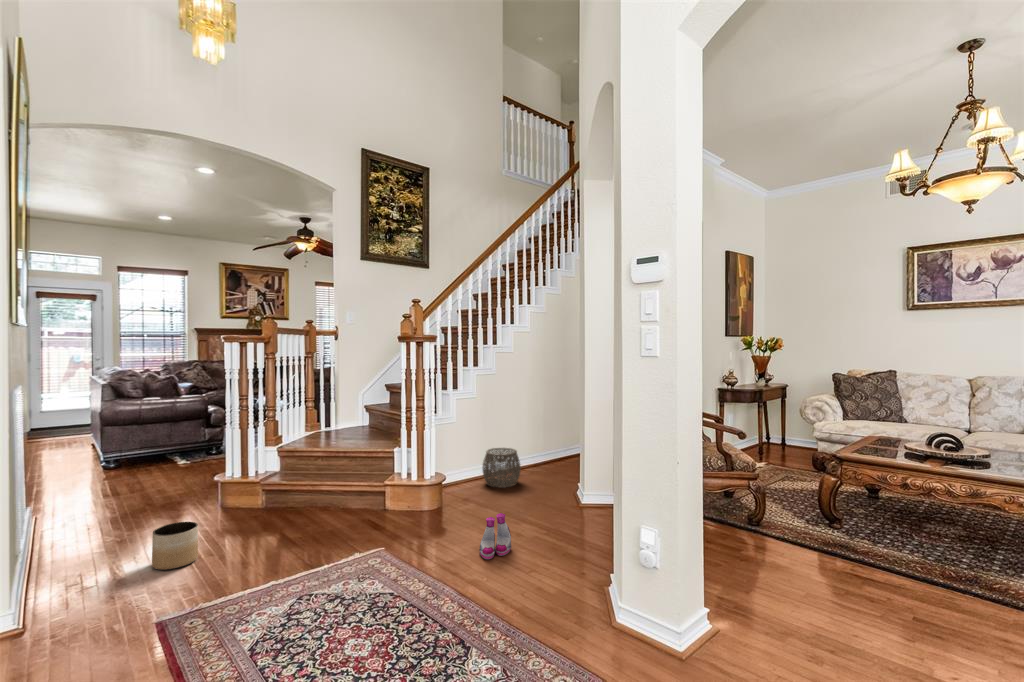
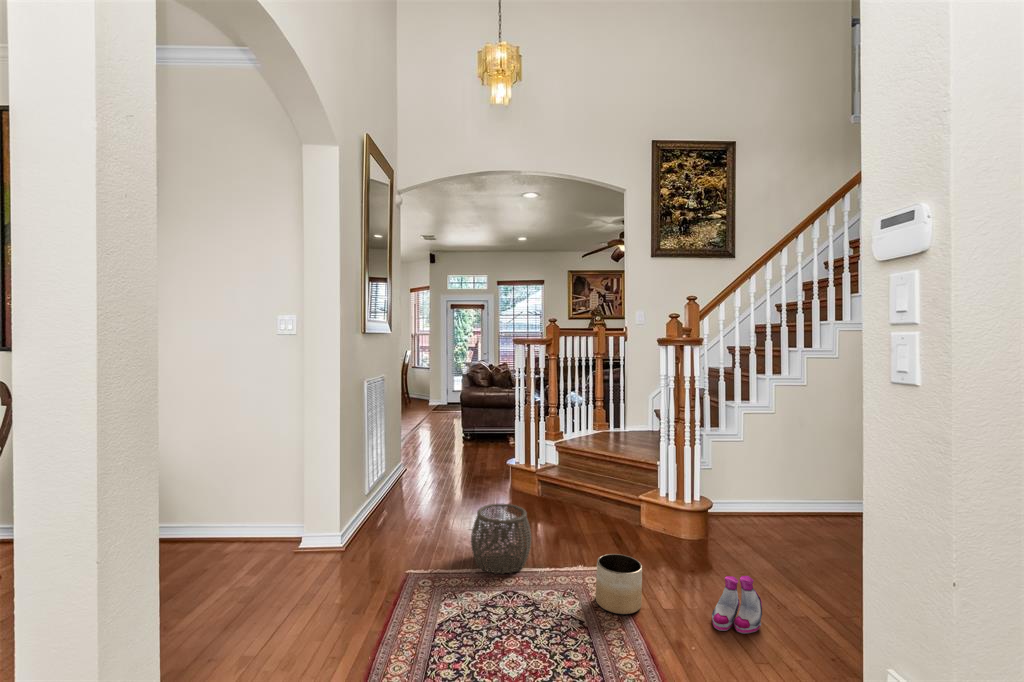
woven basket: present [482,448,521,488] -> present [471,504,531,574]
planter: present [152,522,198,570] -> present [596,554,642,614]

